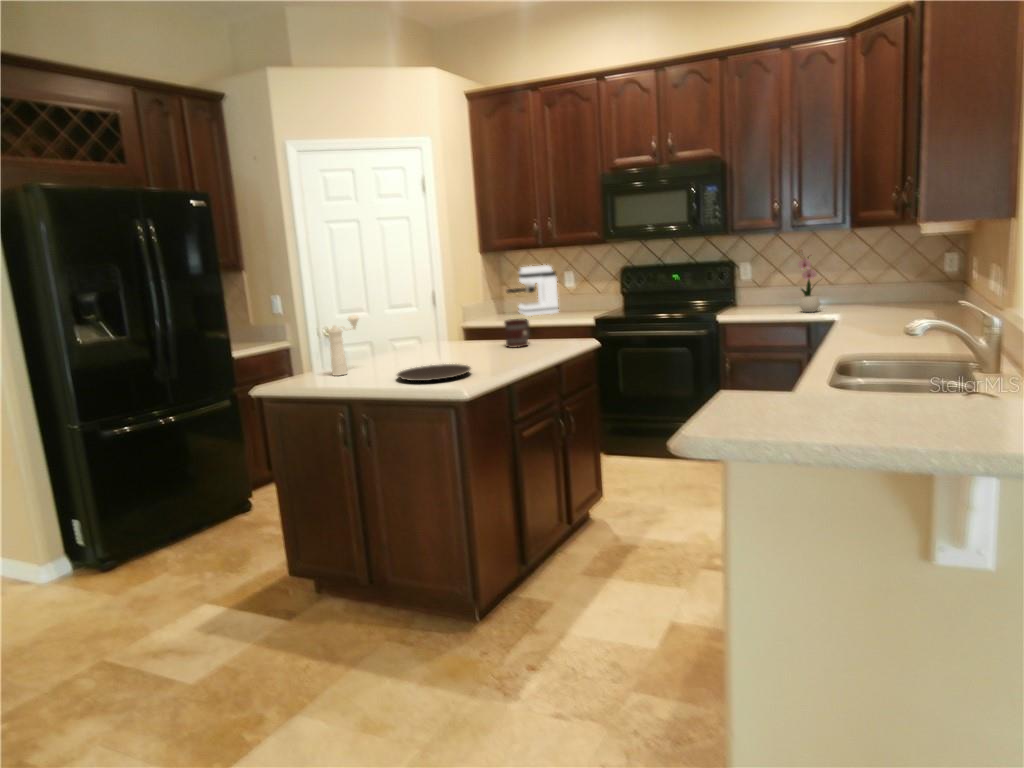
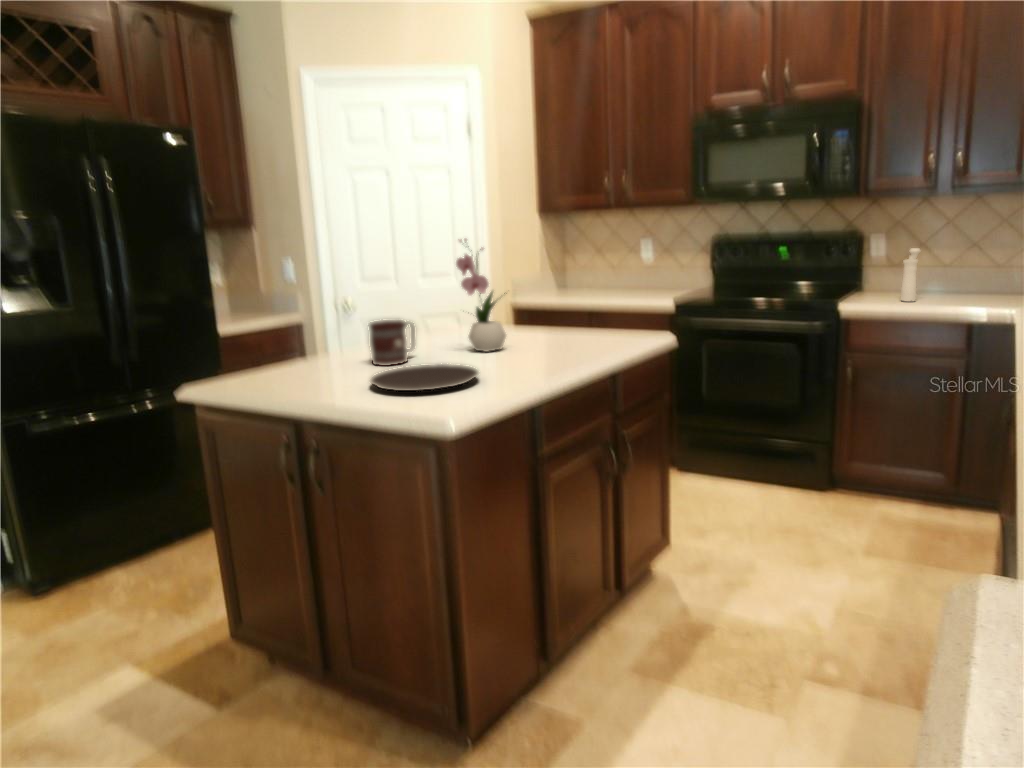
flower arrangement: present [798,258,820,312] -> present [456,239,506,352]
coffee maker: present [507,265,559,316] -> none [566,234,629,297]
pepper mill: present [328,315,359,376] -> present [901,248,921,302]
mug: present [504,319,530,348] -> present [368,320,415,366]

